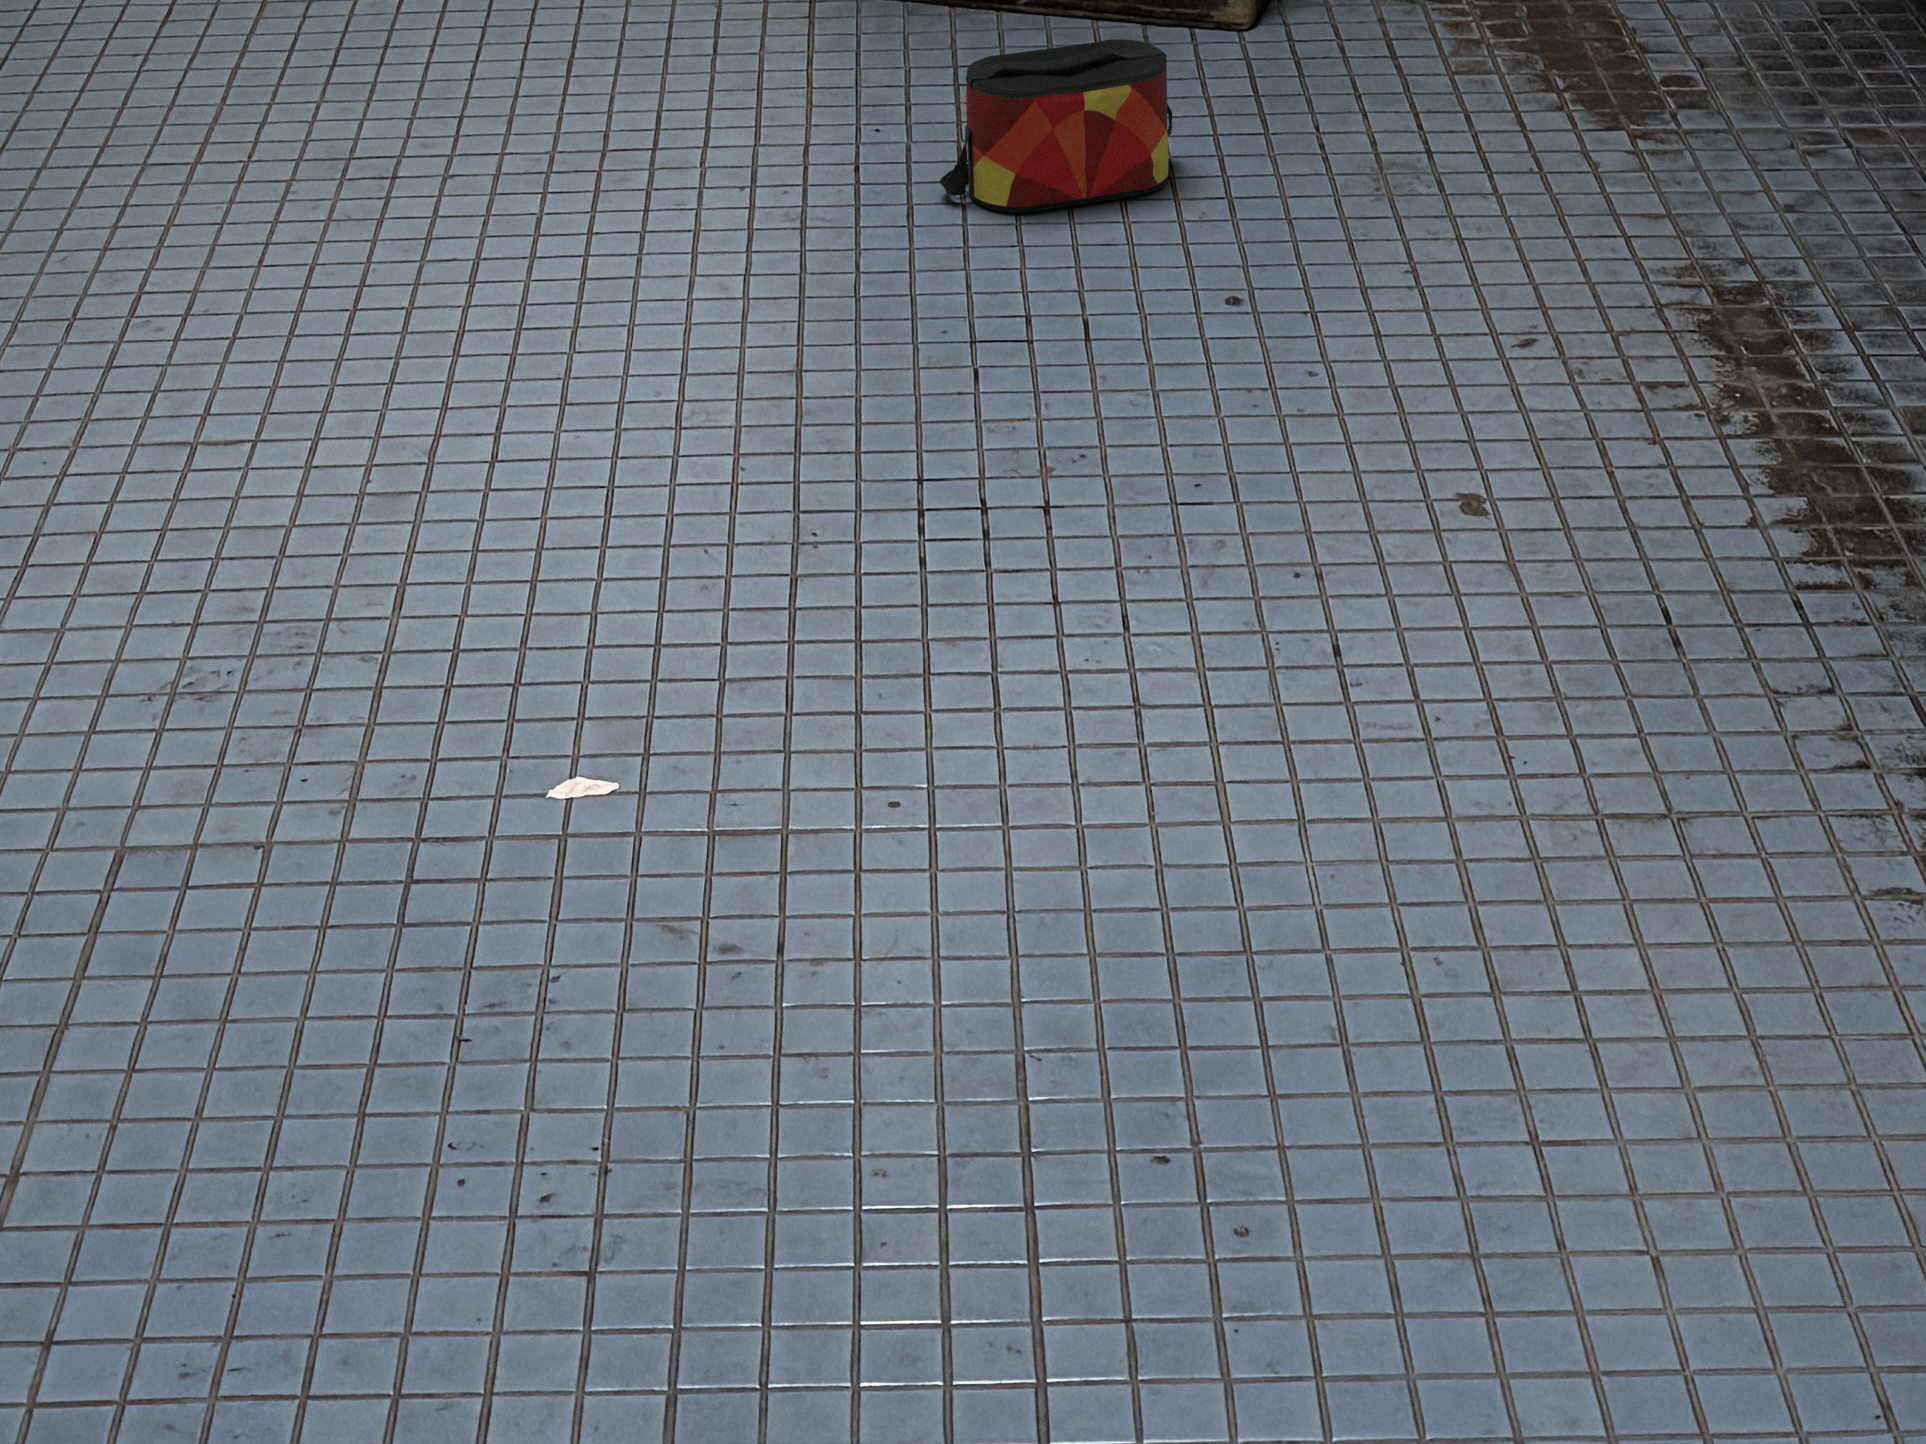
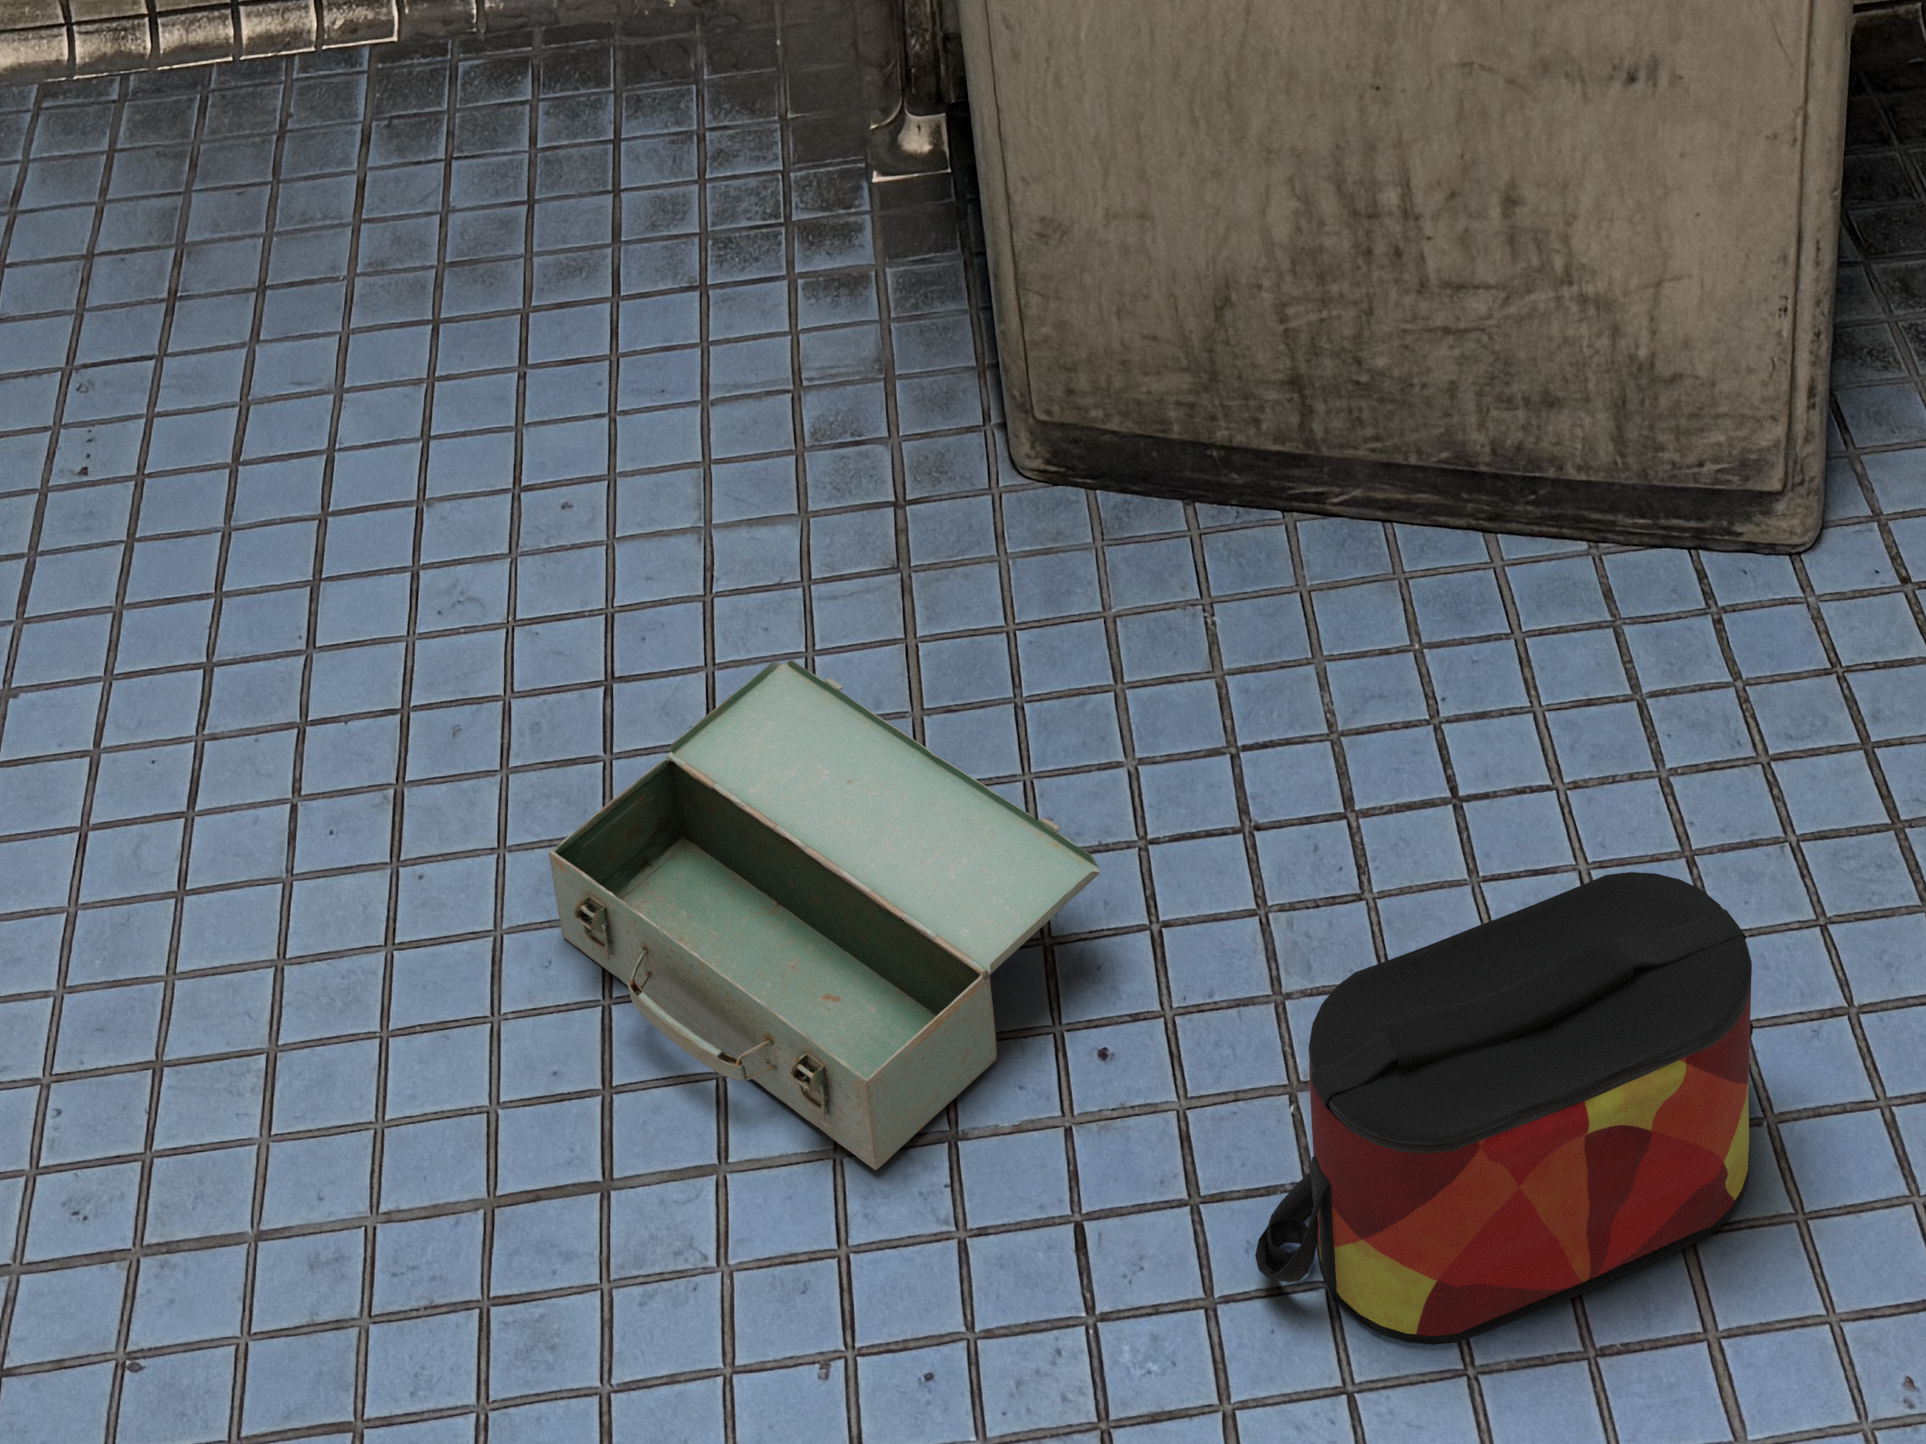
toolbox: none [641,10,889,161] -> present [549,660,1100,1170]

